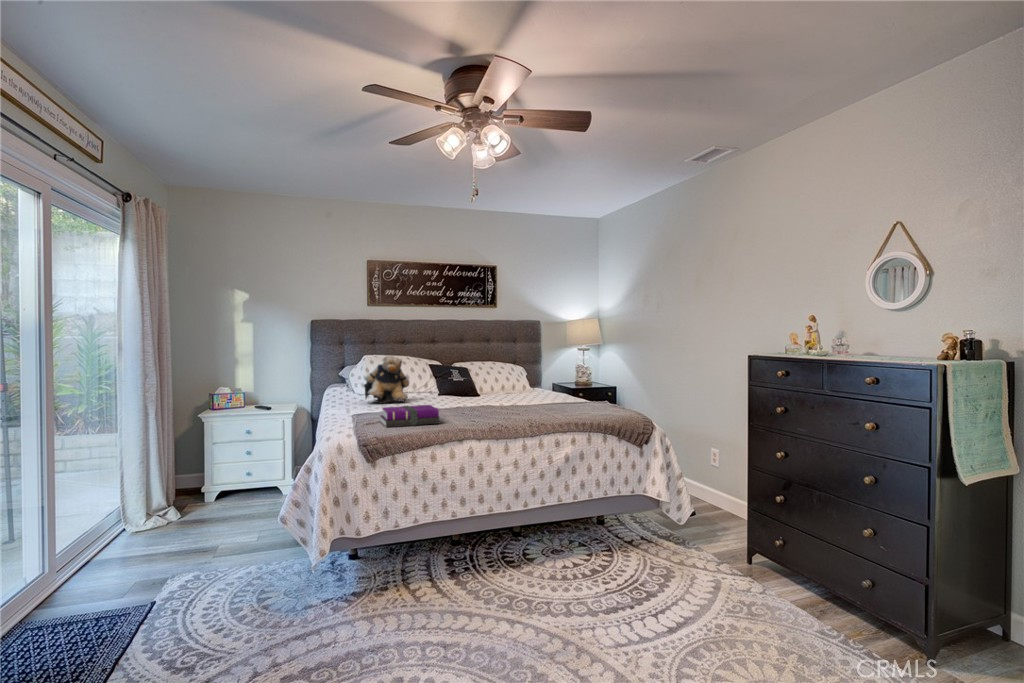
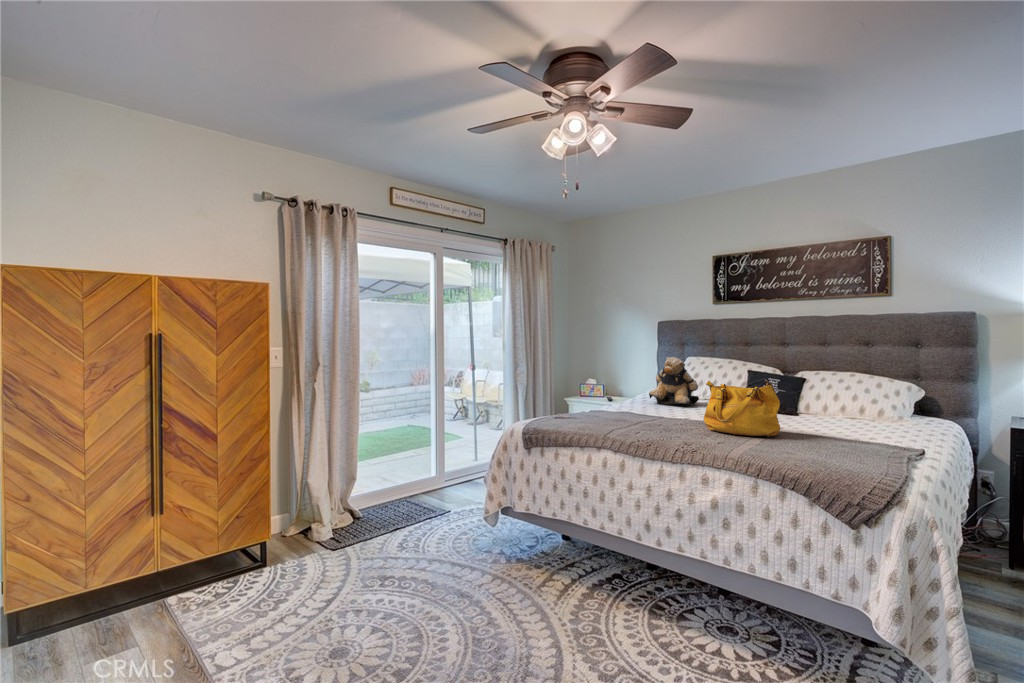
handbag: none [486,367,538,412] -> present [704,380,780,437]
notebook: present [380,405,441,427] -> none [554,405,619,427]

